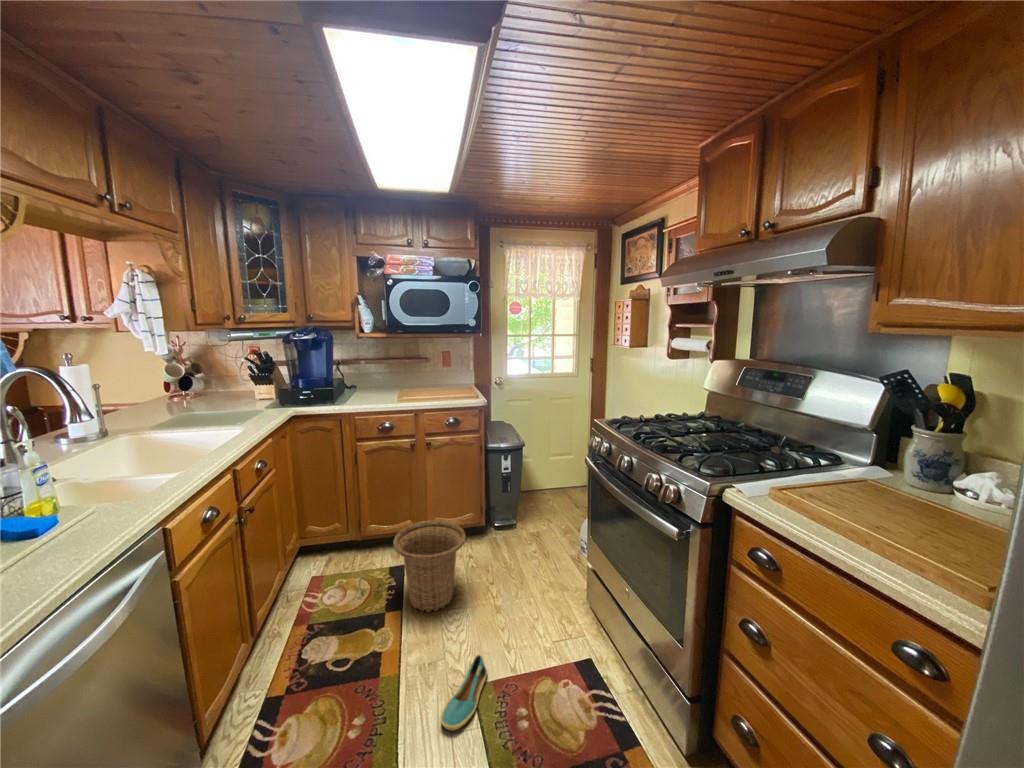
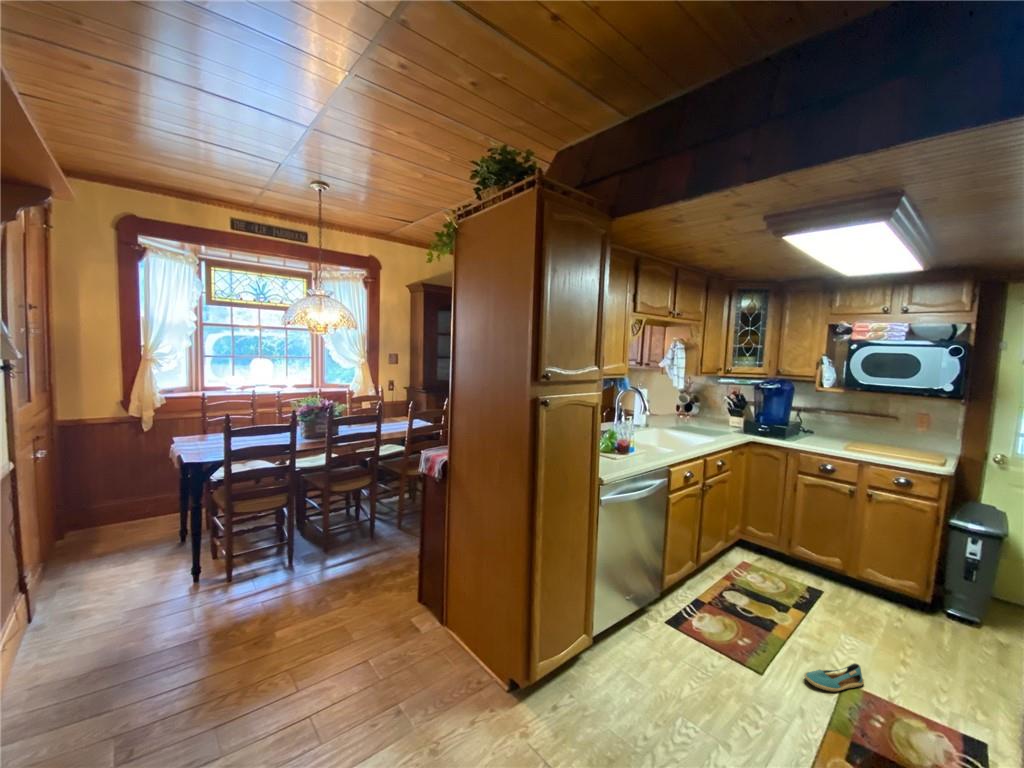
basket: present [393,520,466,612] -> none [807,552,884,633]

